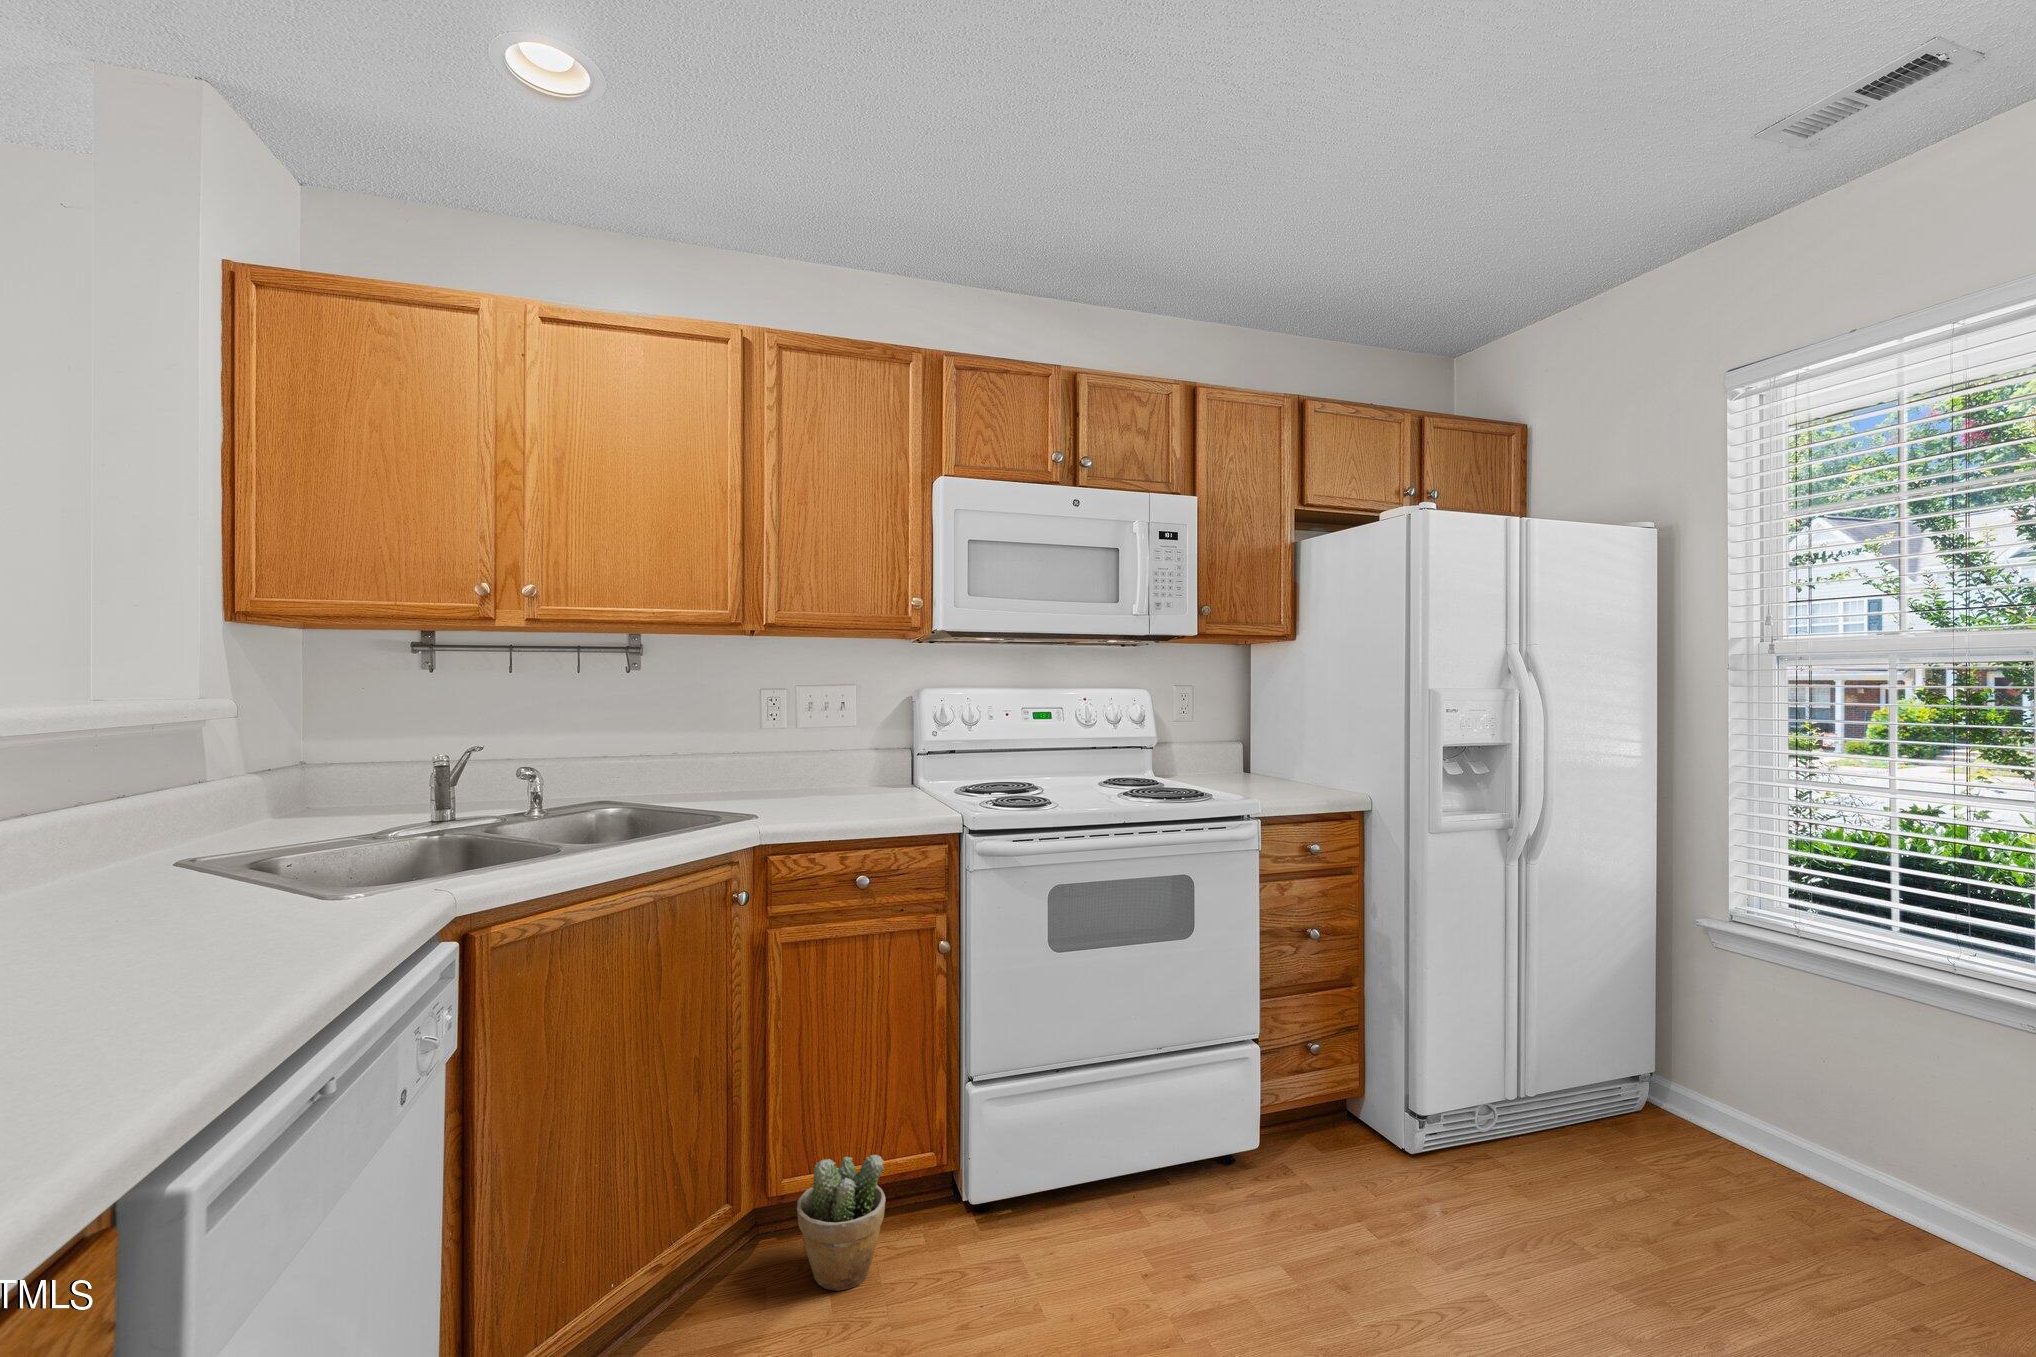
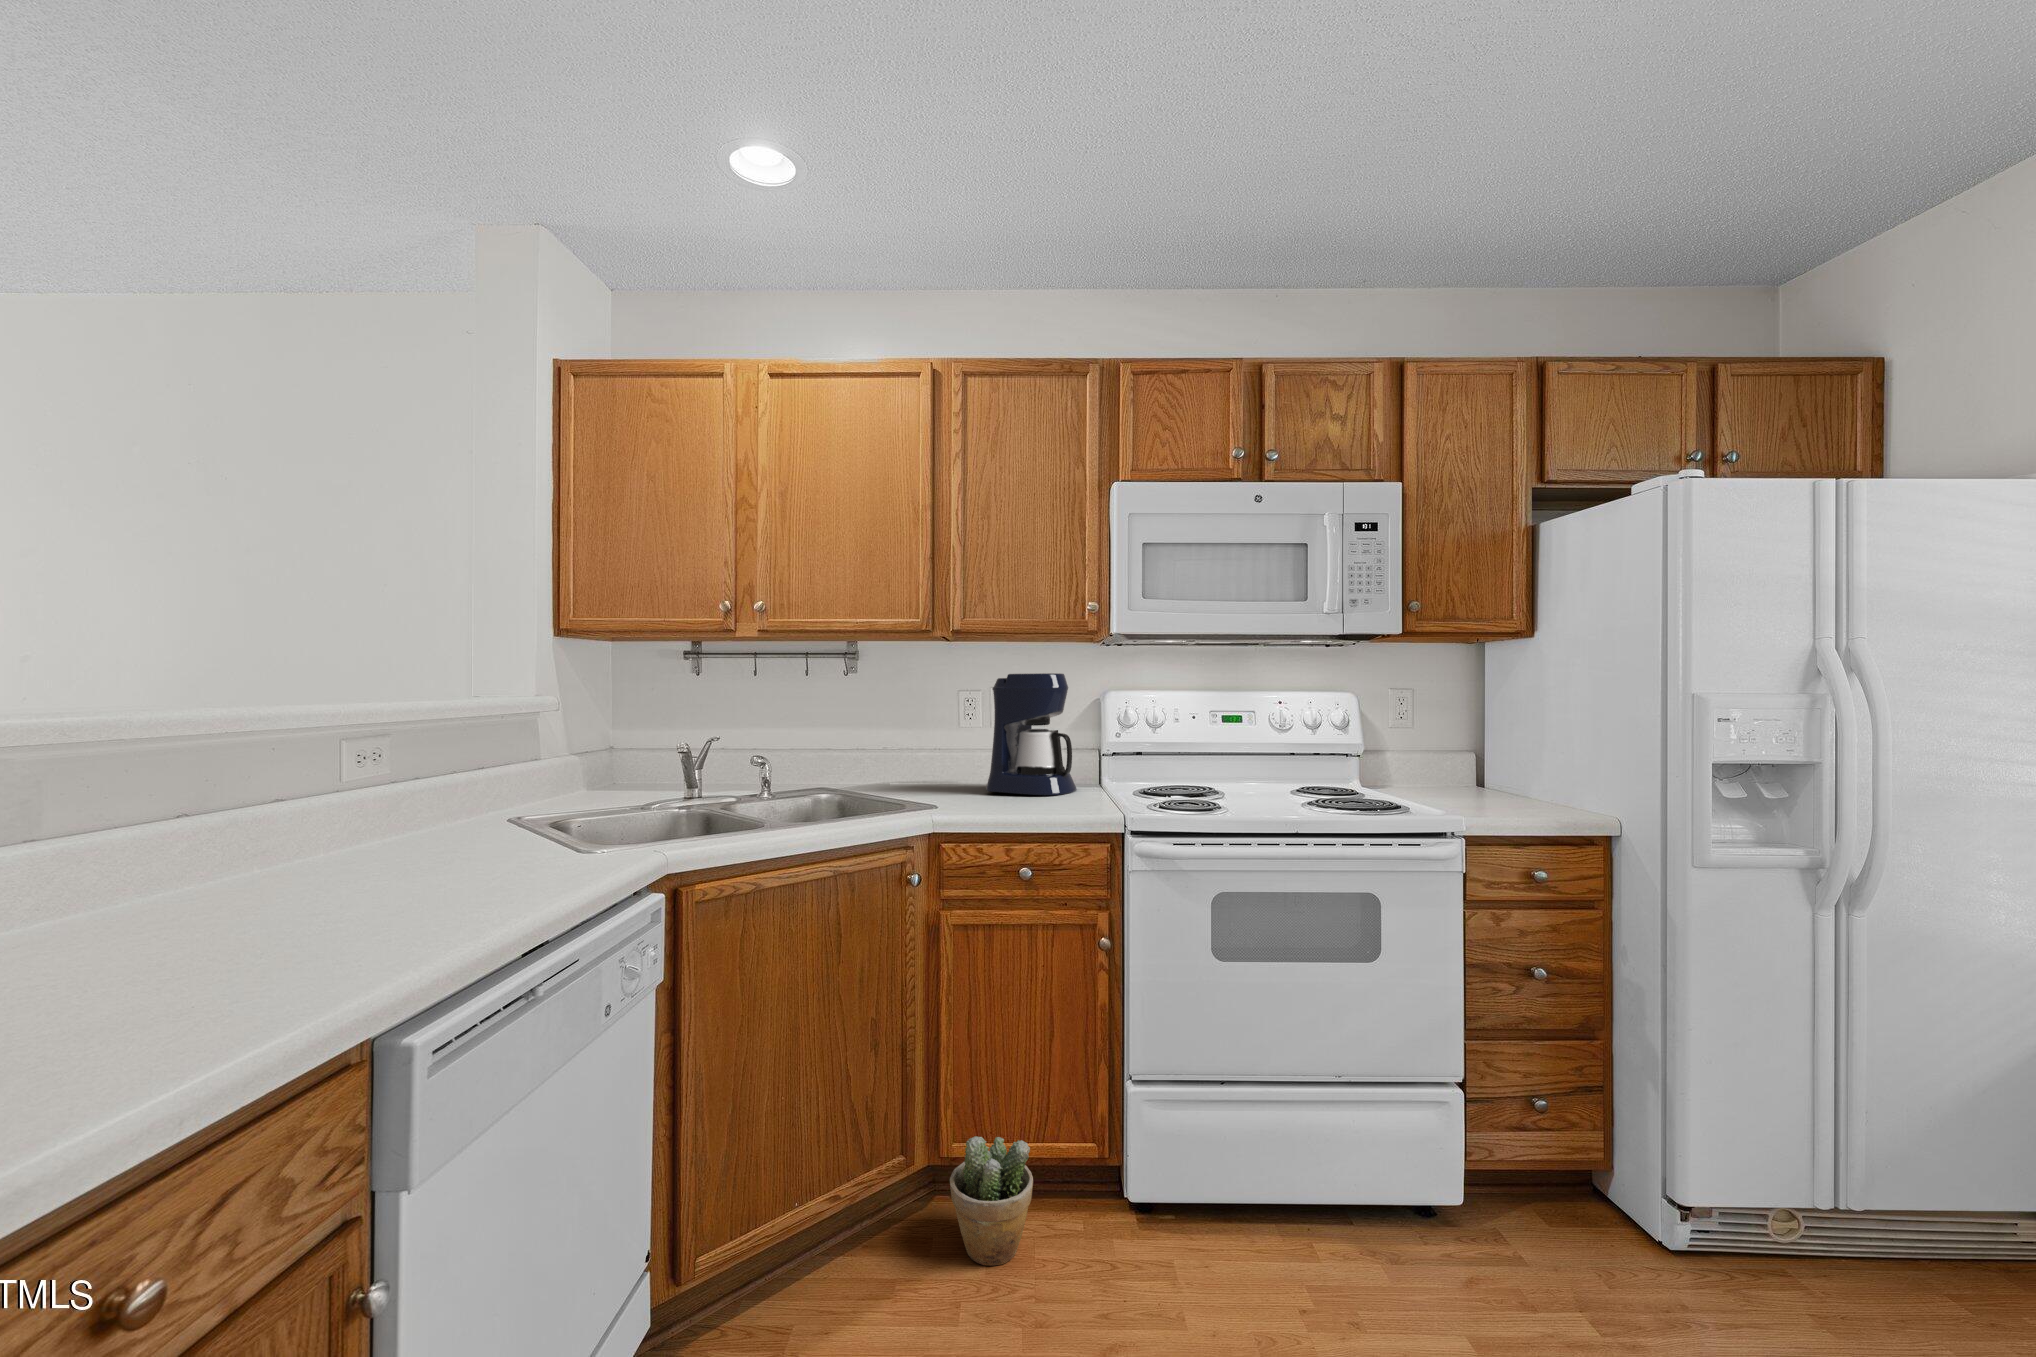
coffee maker: none [795,672,891,800] -> present [986,673,1077,795]

